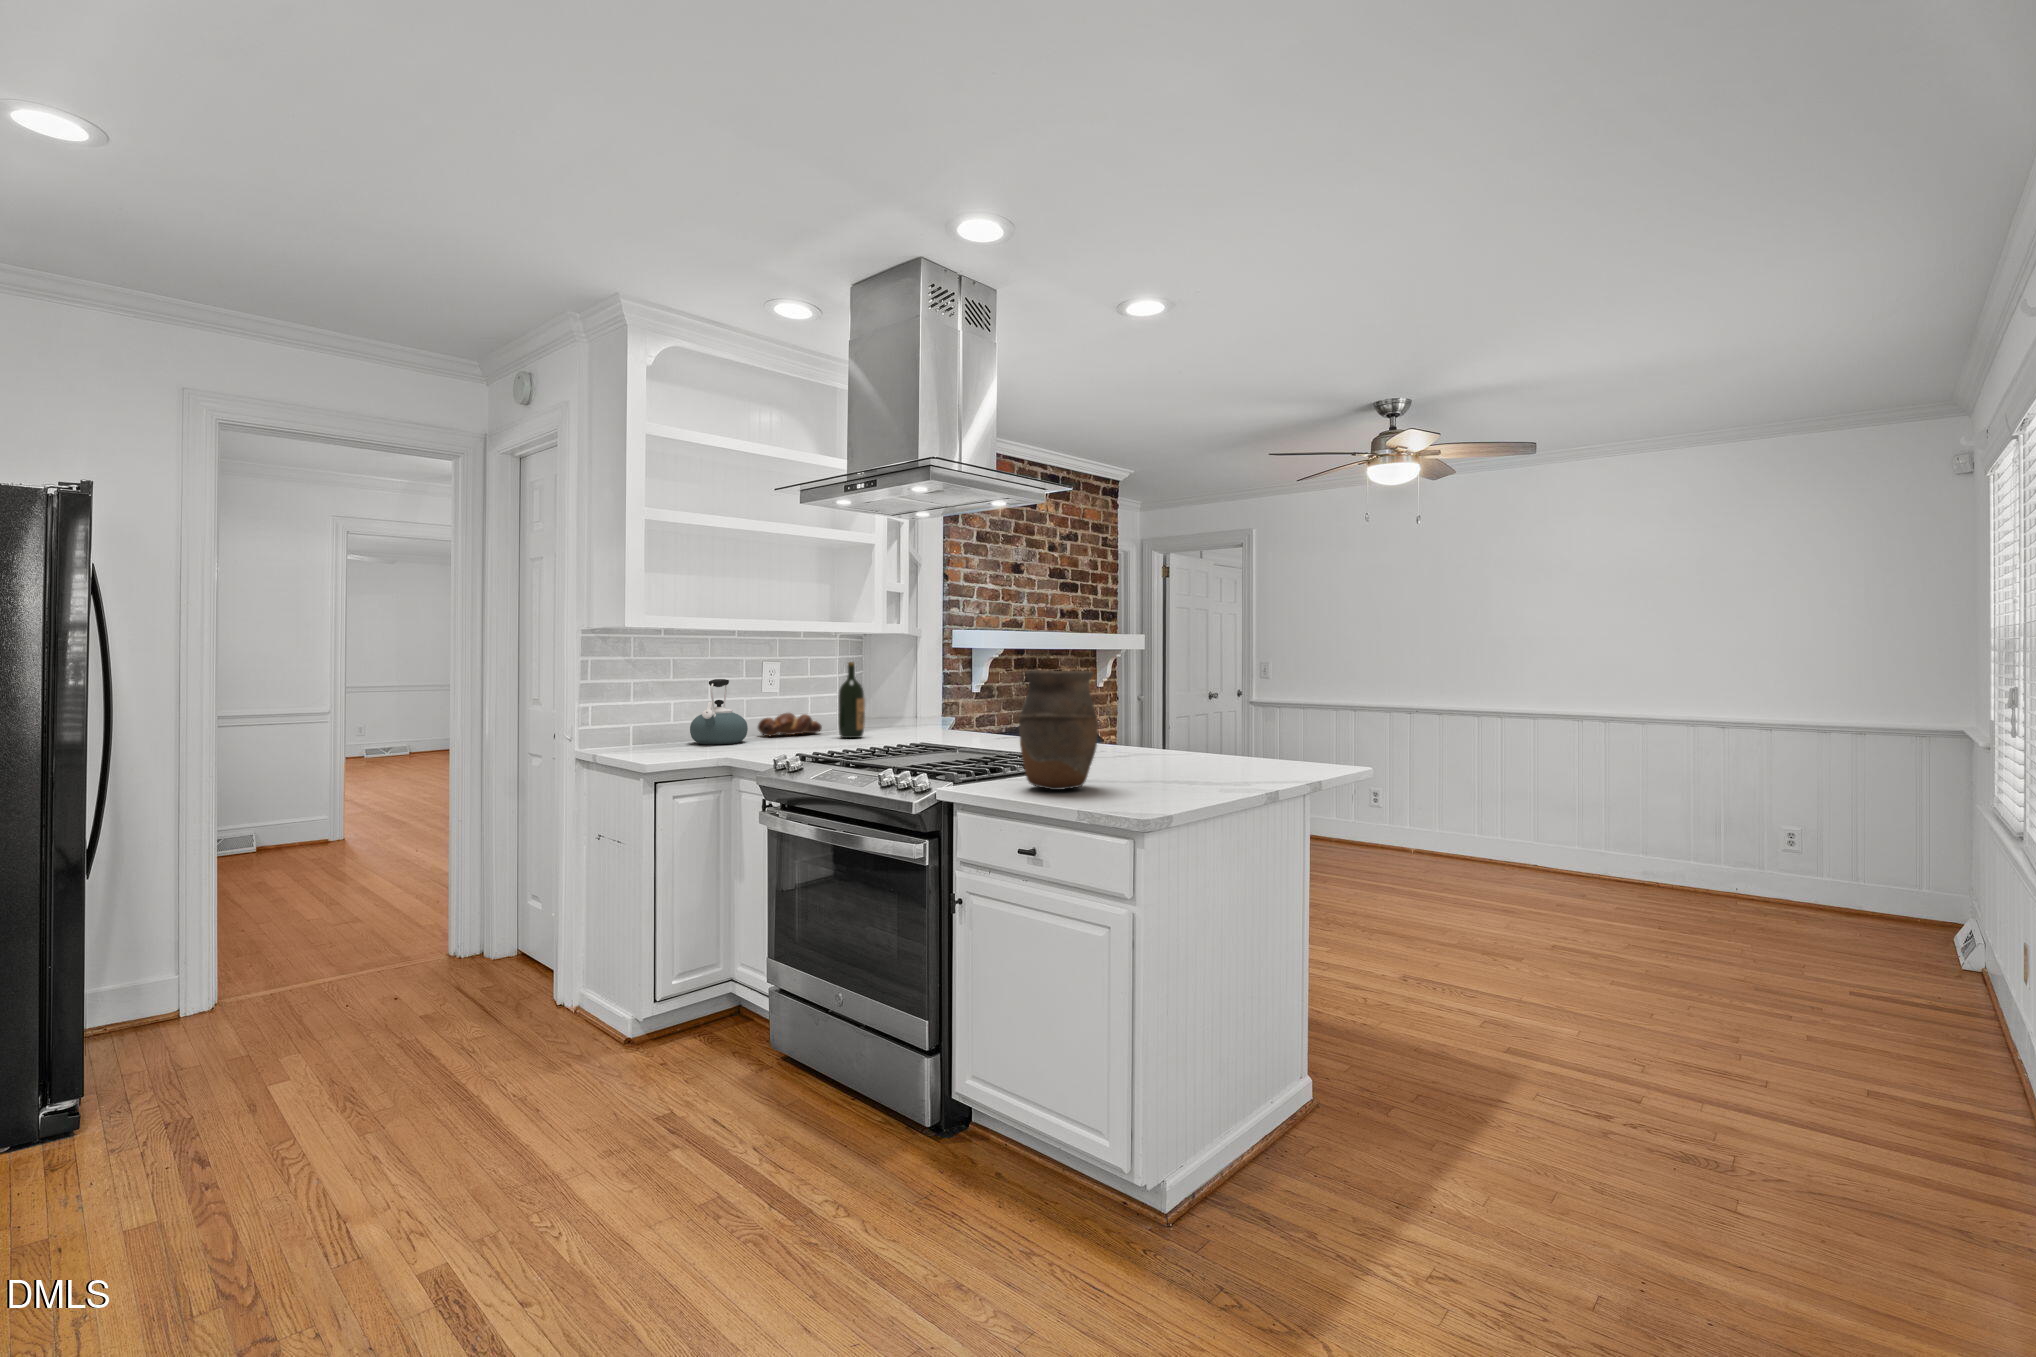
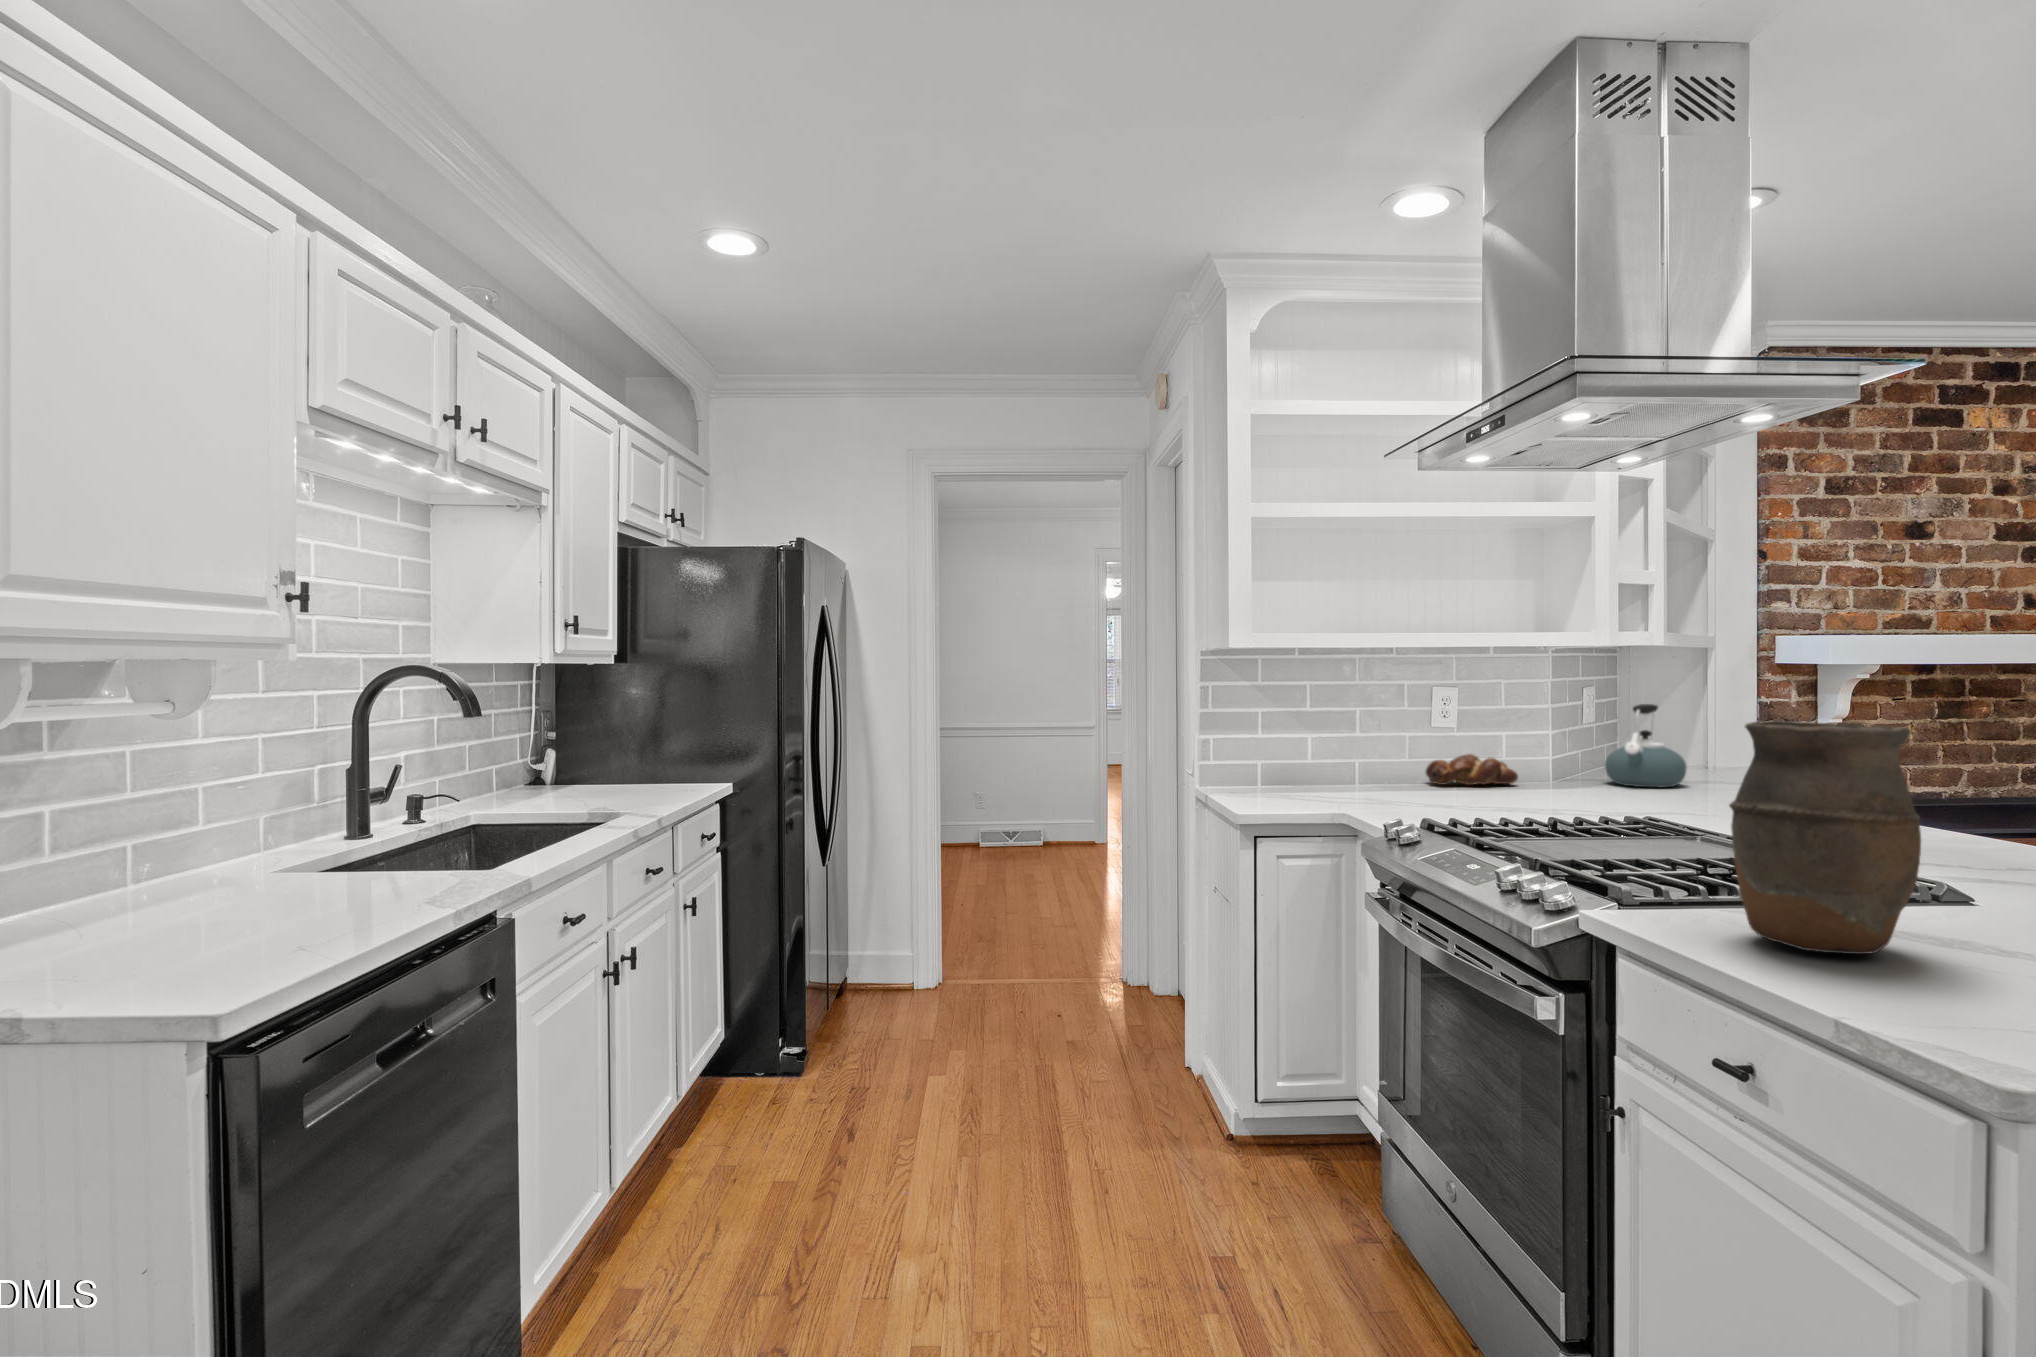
wine bottle: present [838,662,865,738] -> none [1533,688,1574,798]
kettle: present [690,679,748,744] -> present [1605,704,1686,788]

